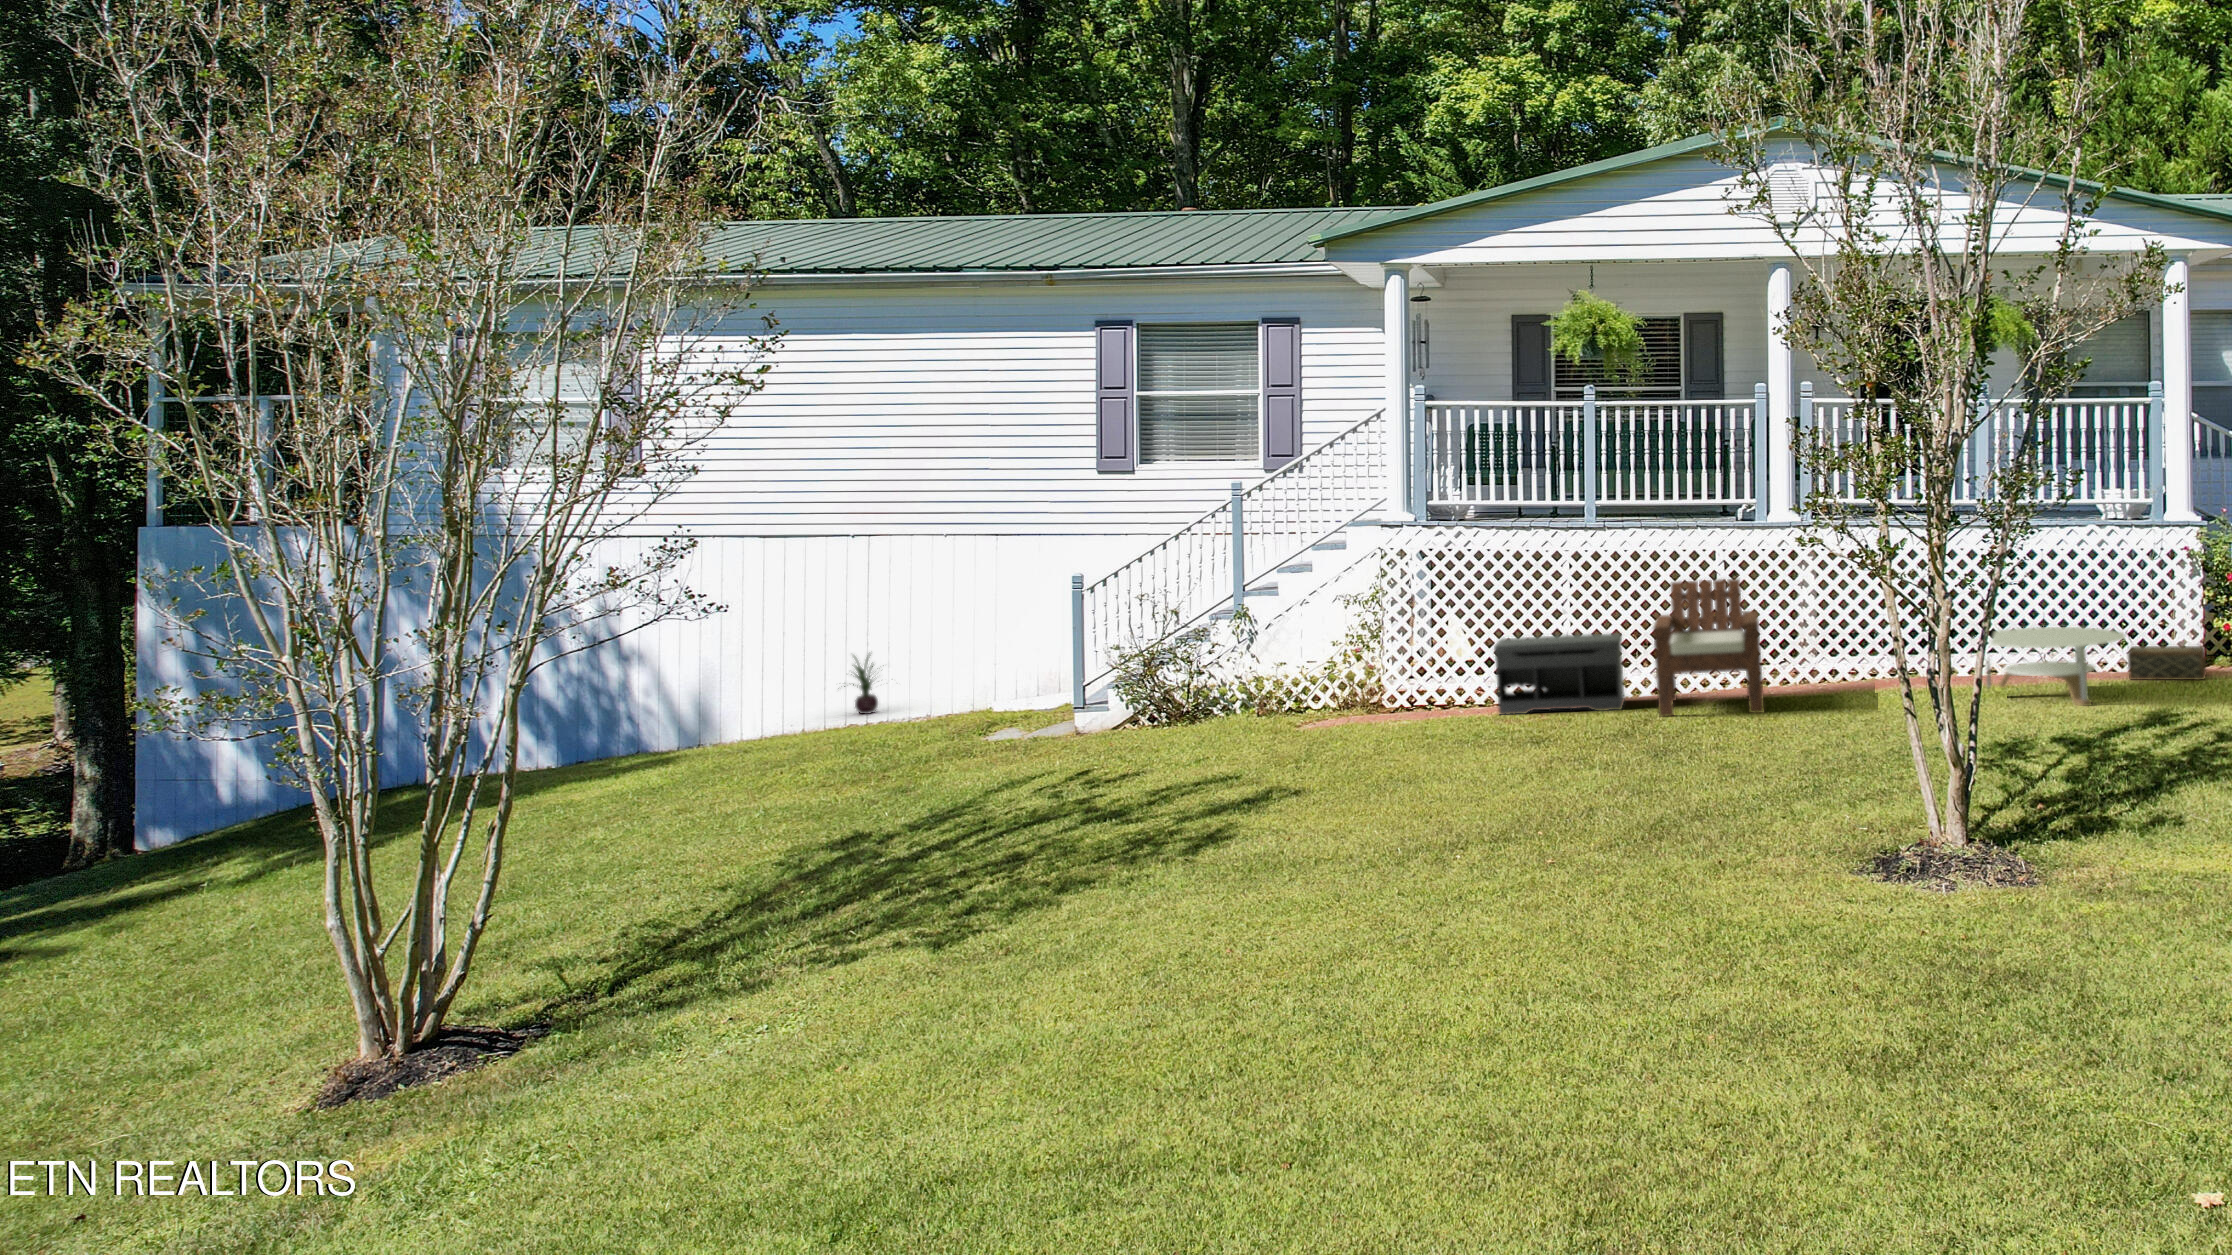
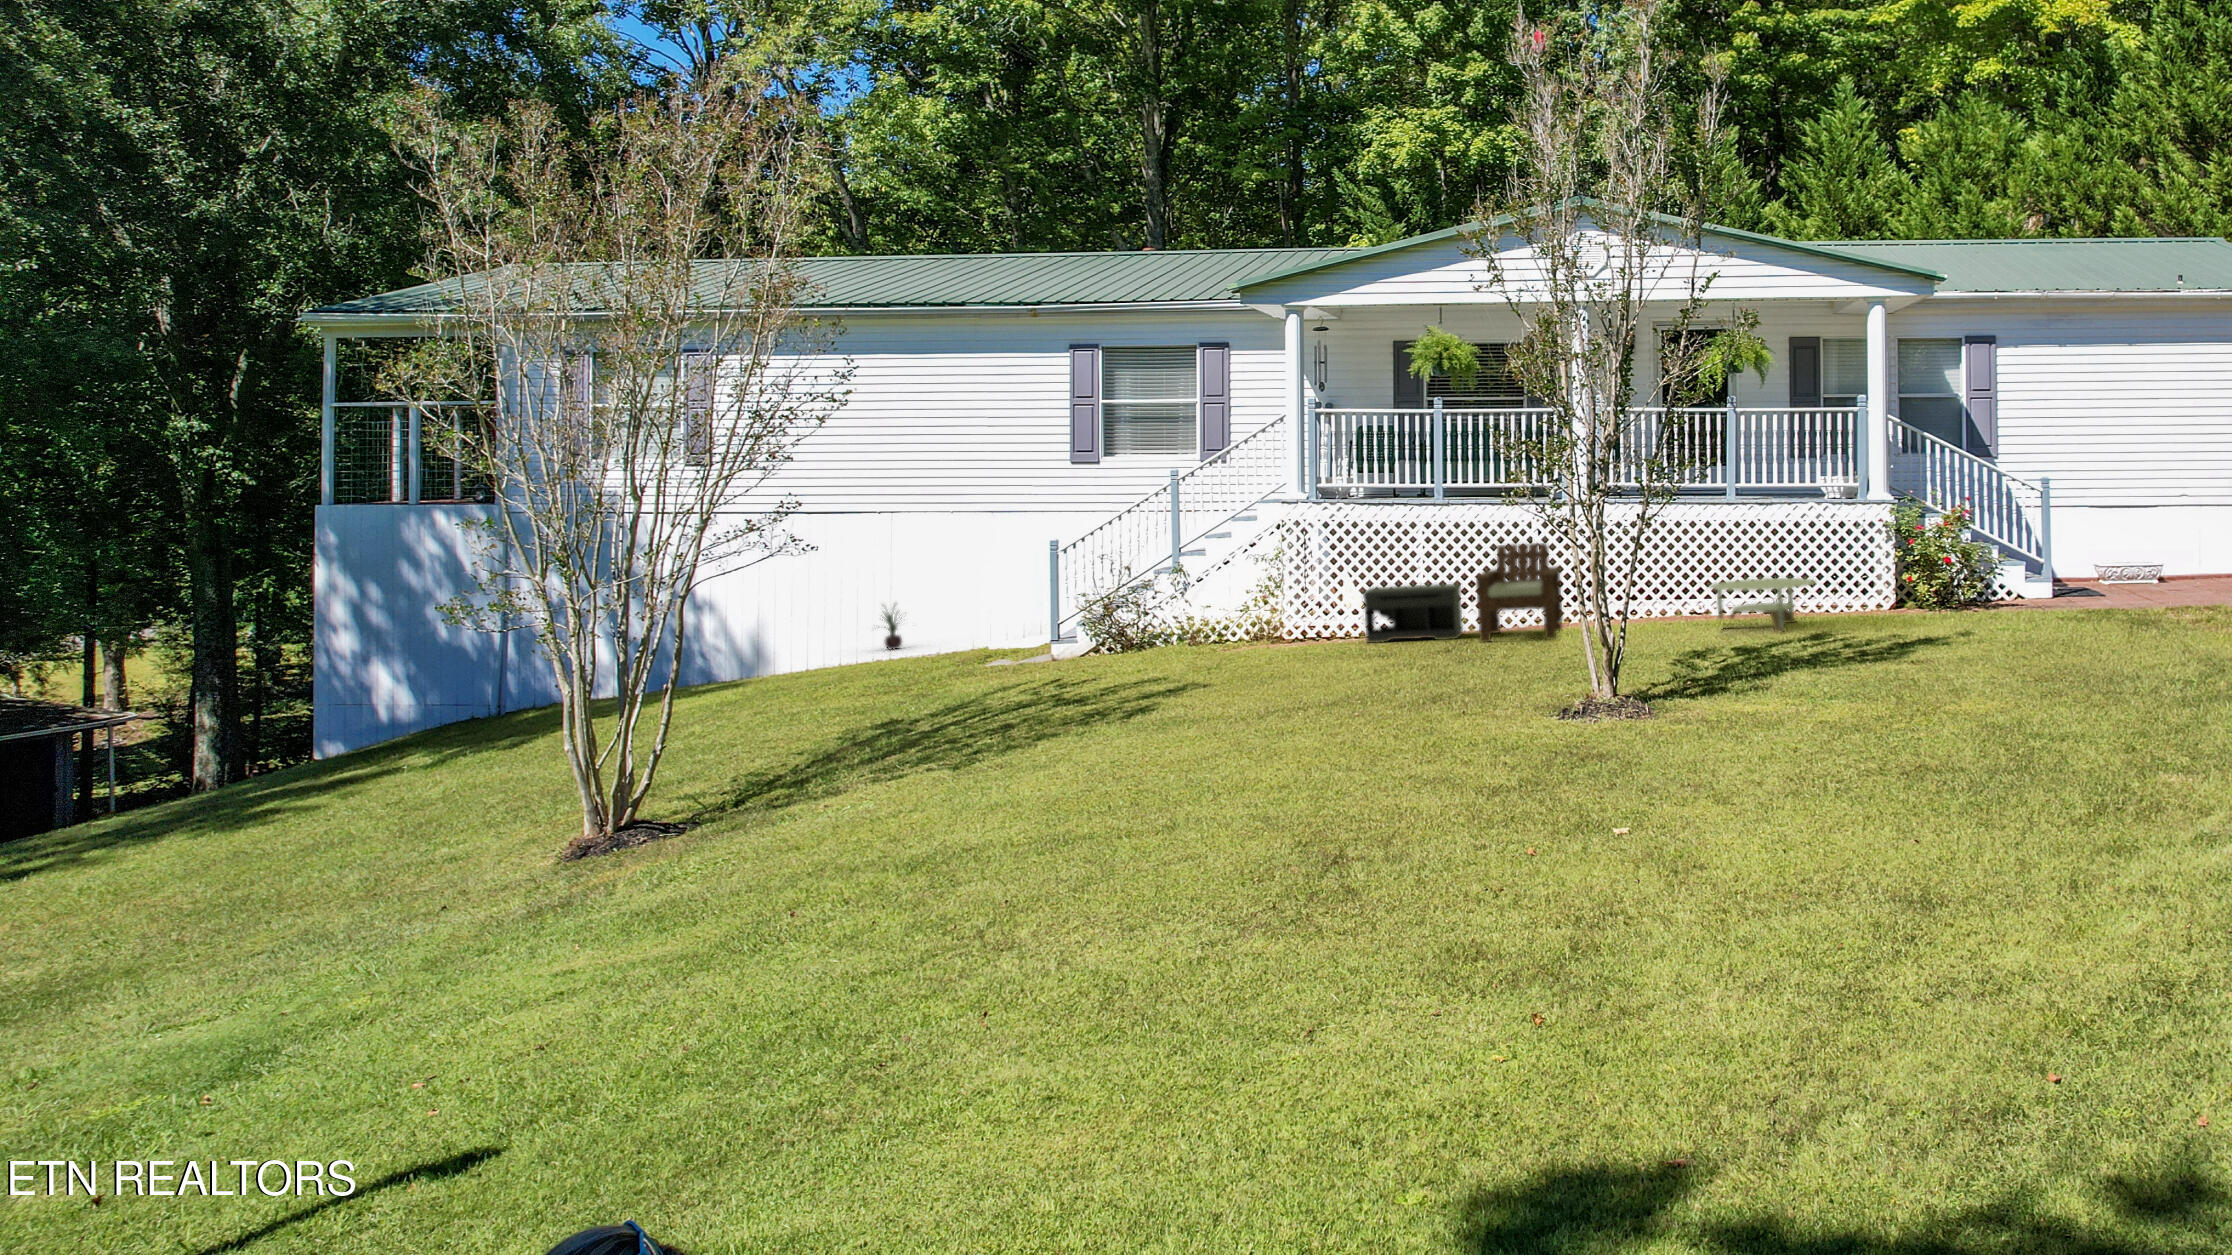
woven basket: present [2128,646,2206,680] -> none [1830,593,1890,617]

